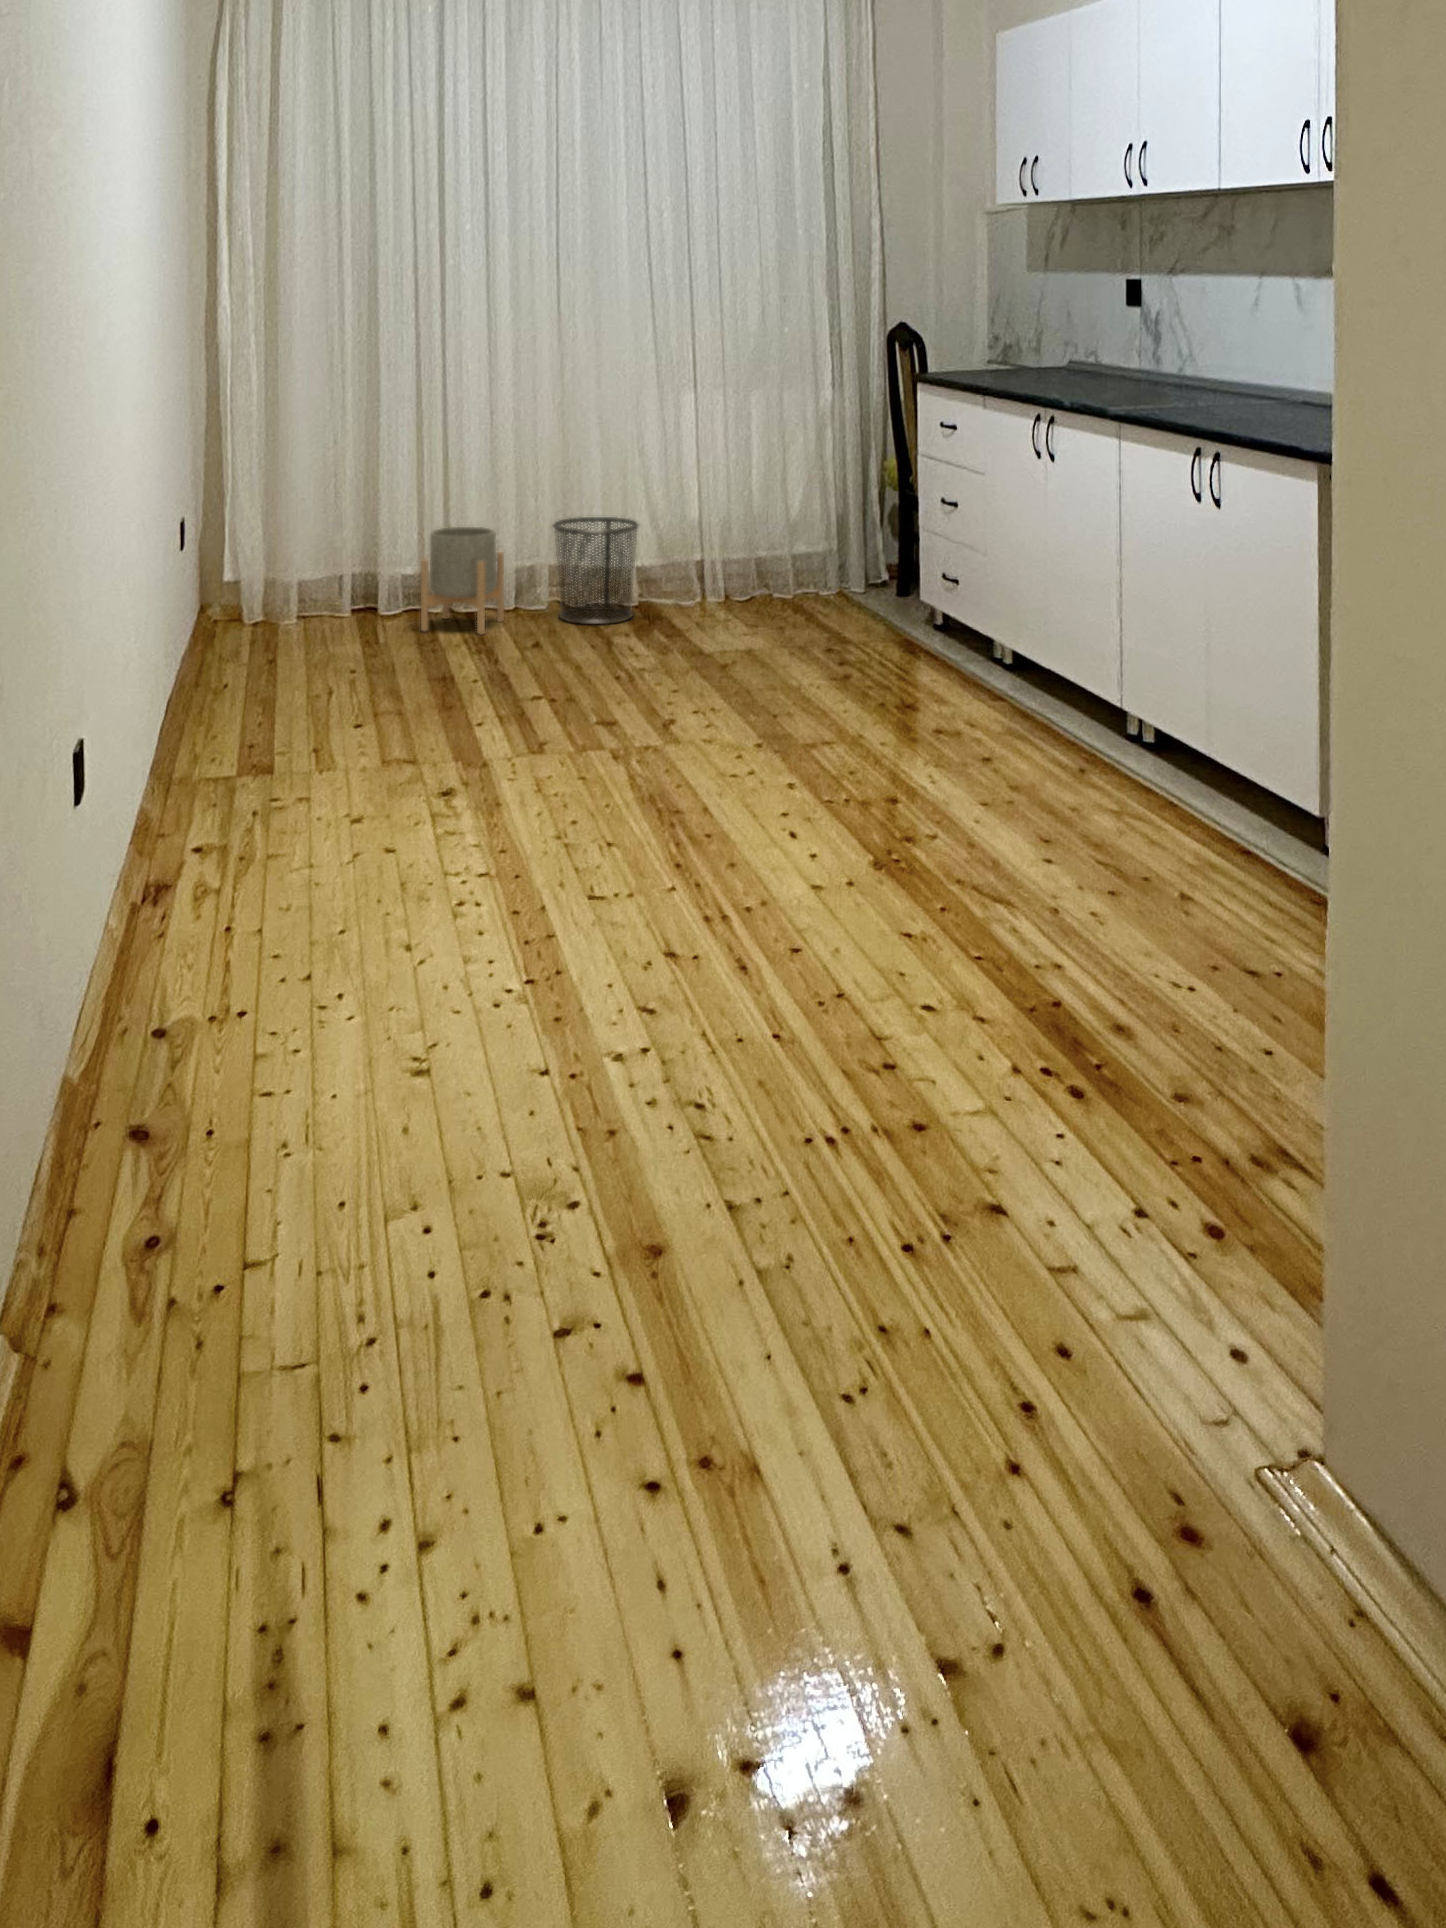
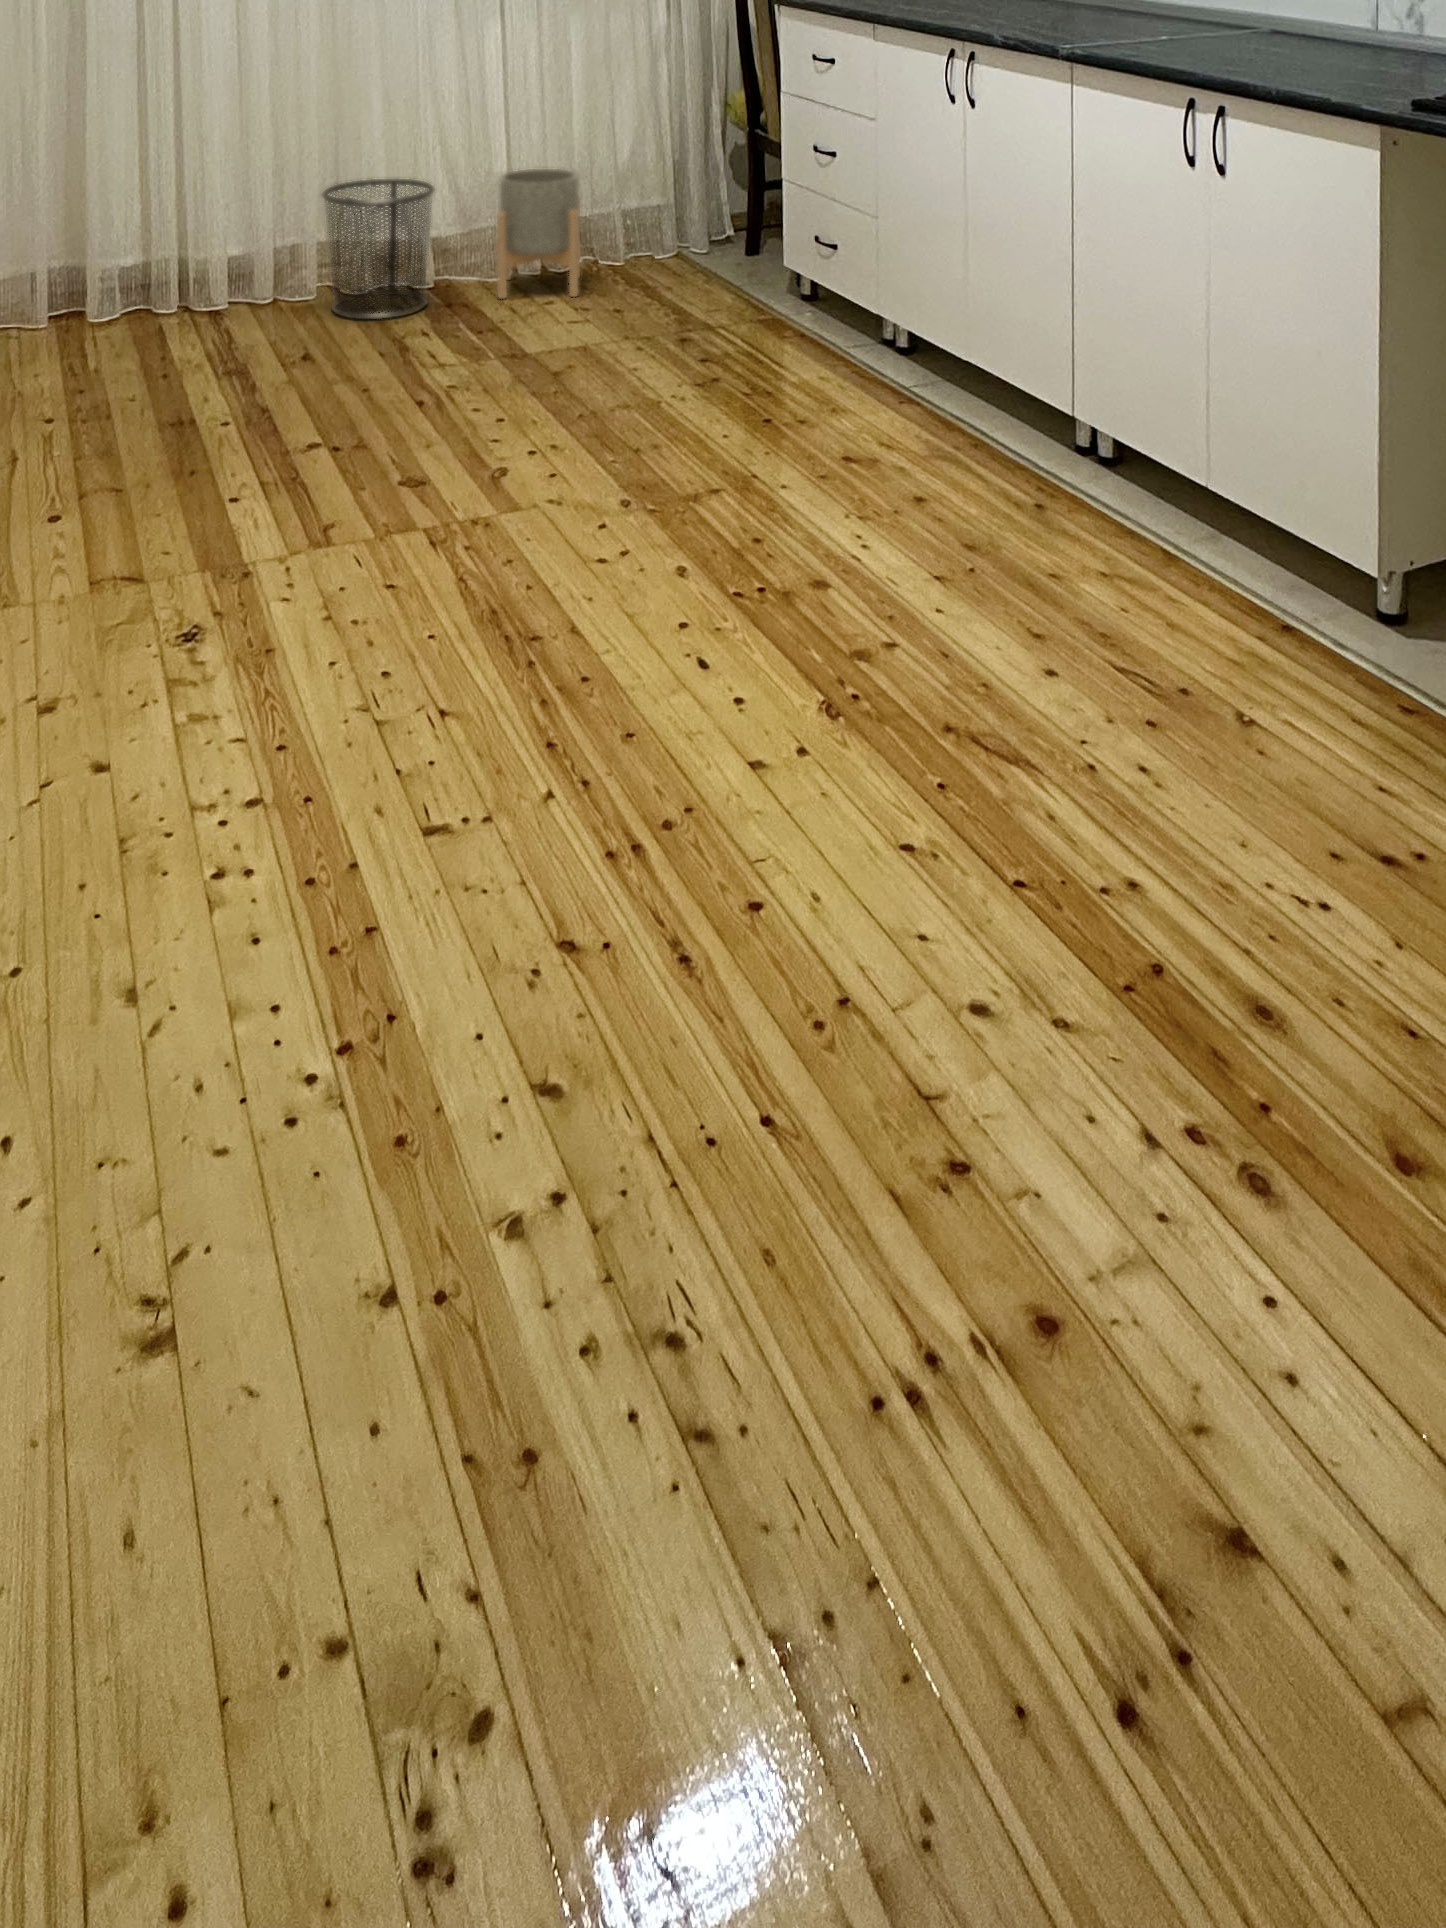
planter: present [421,527,504,634] -> present [497,169,580,298]

